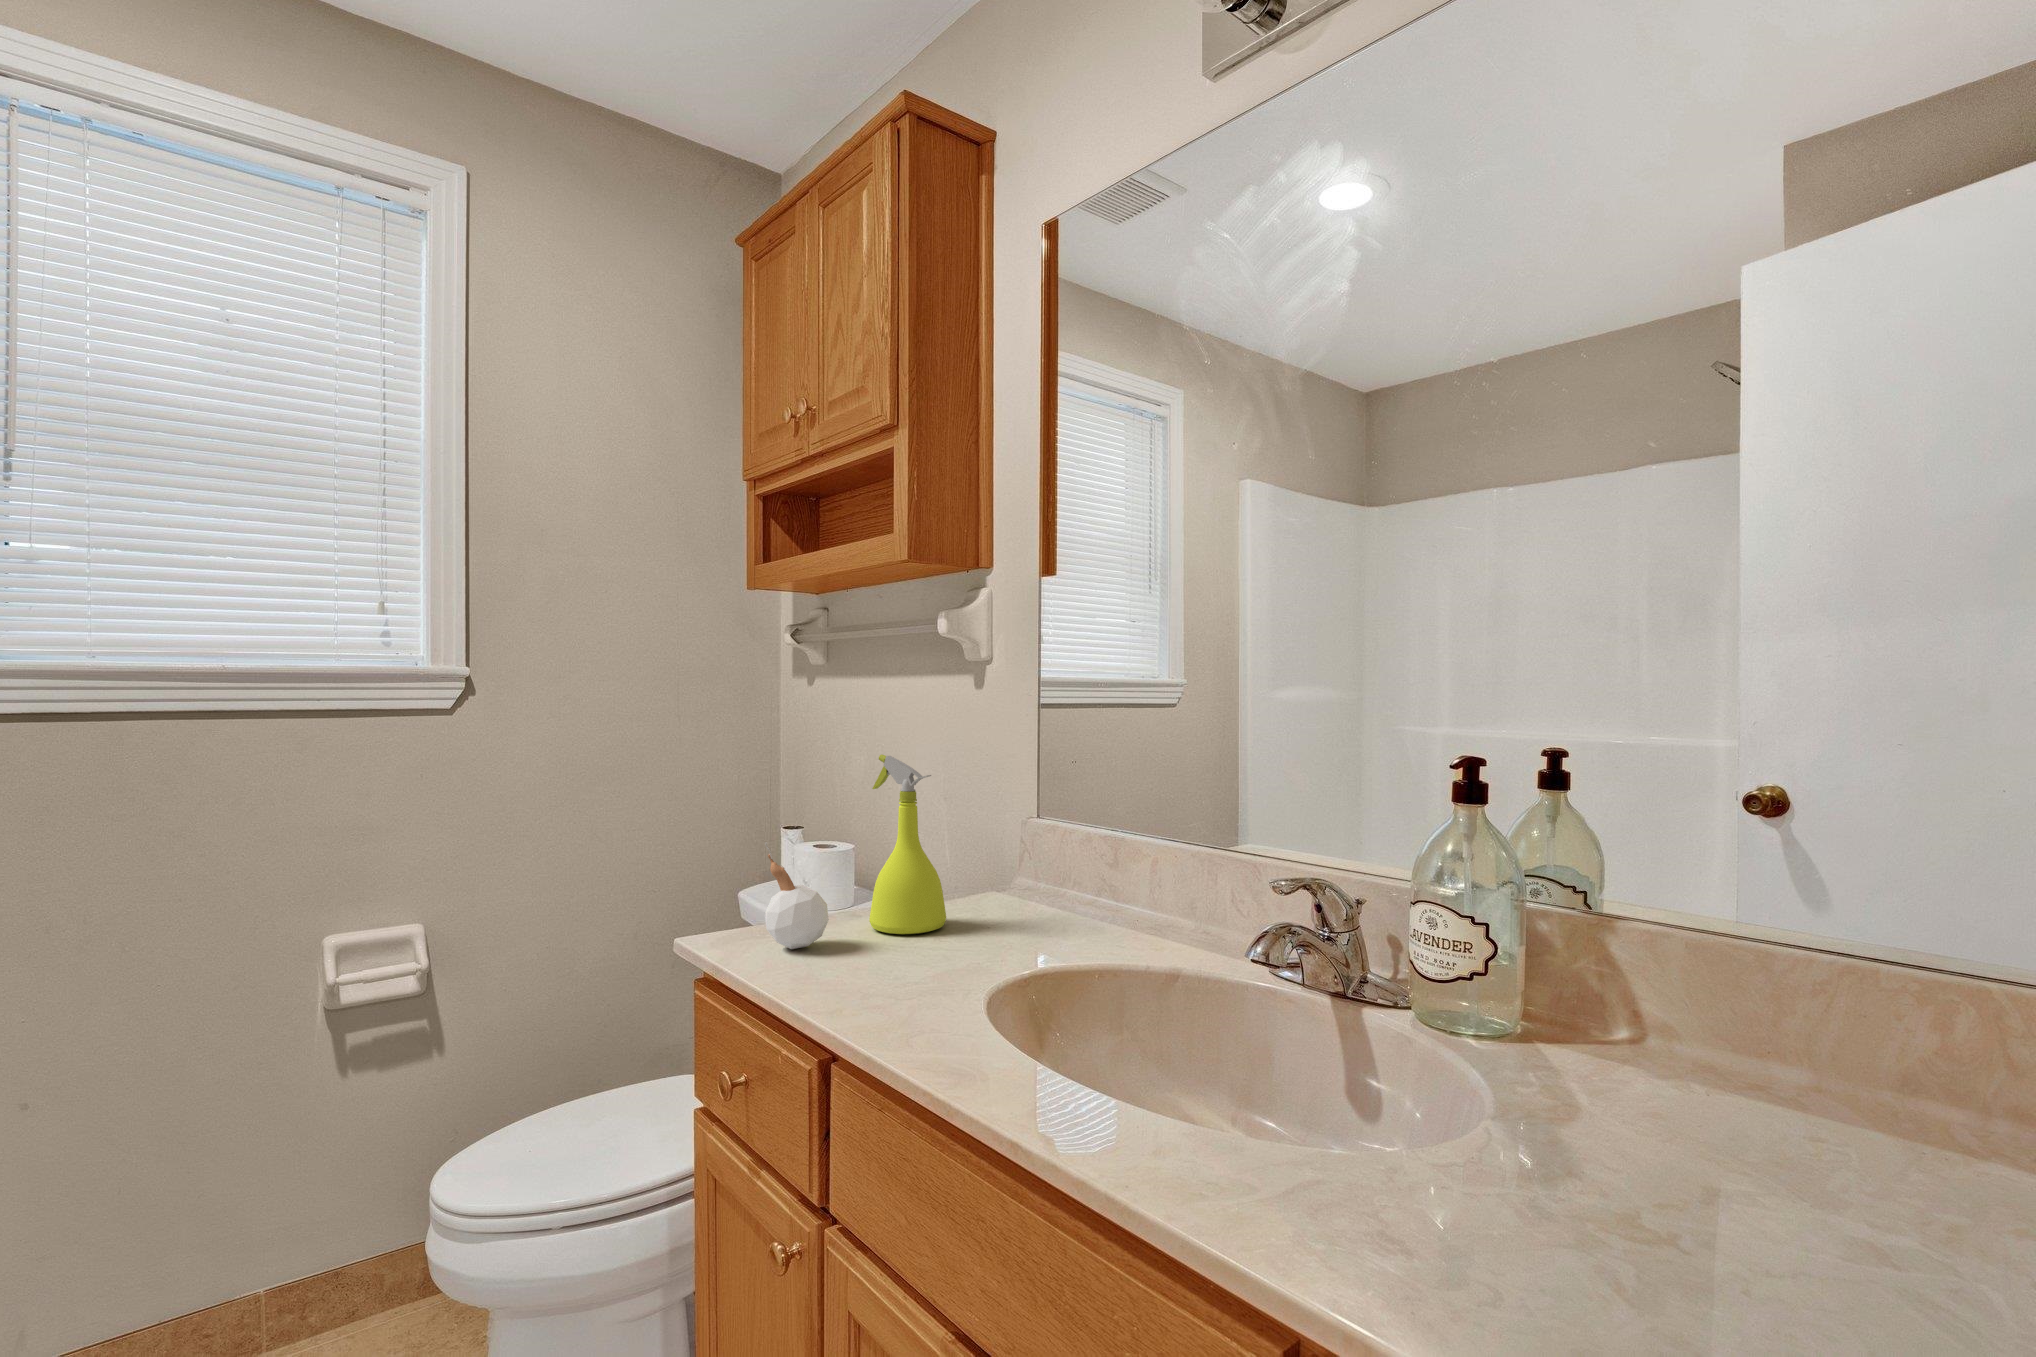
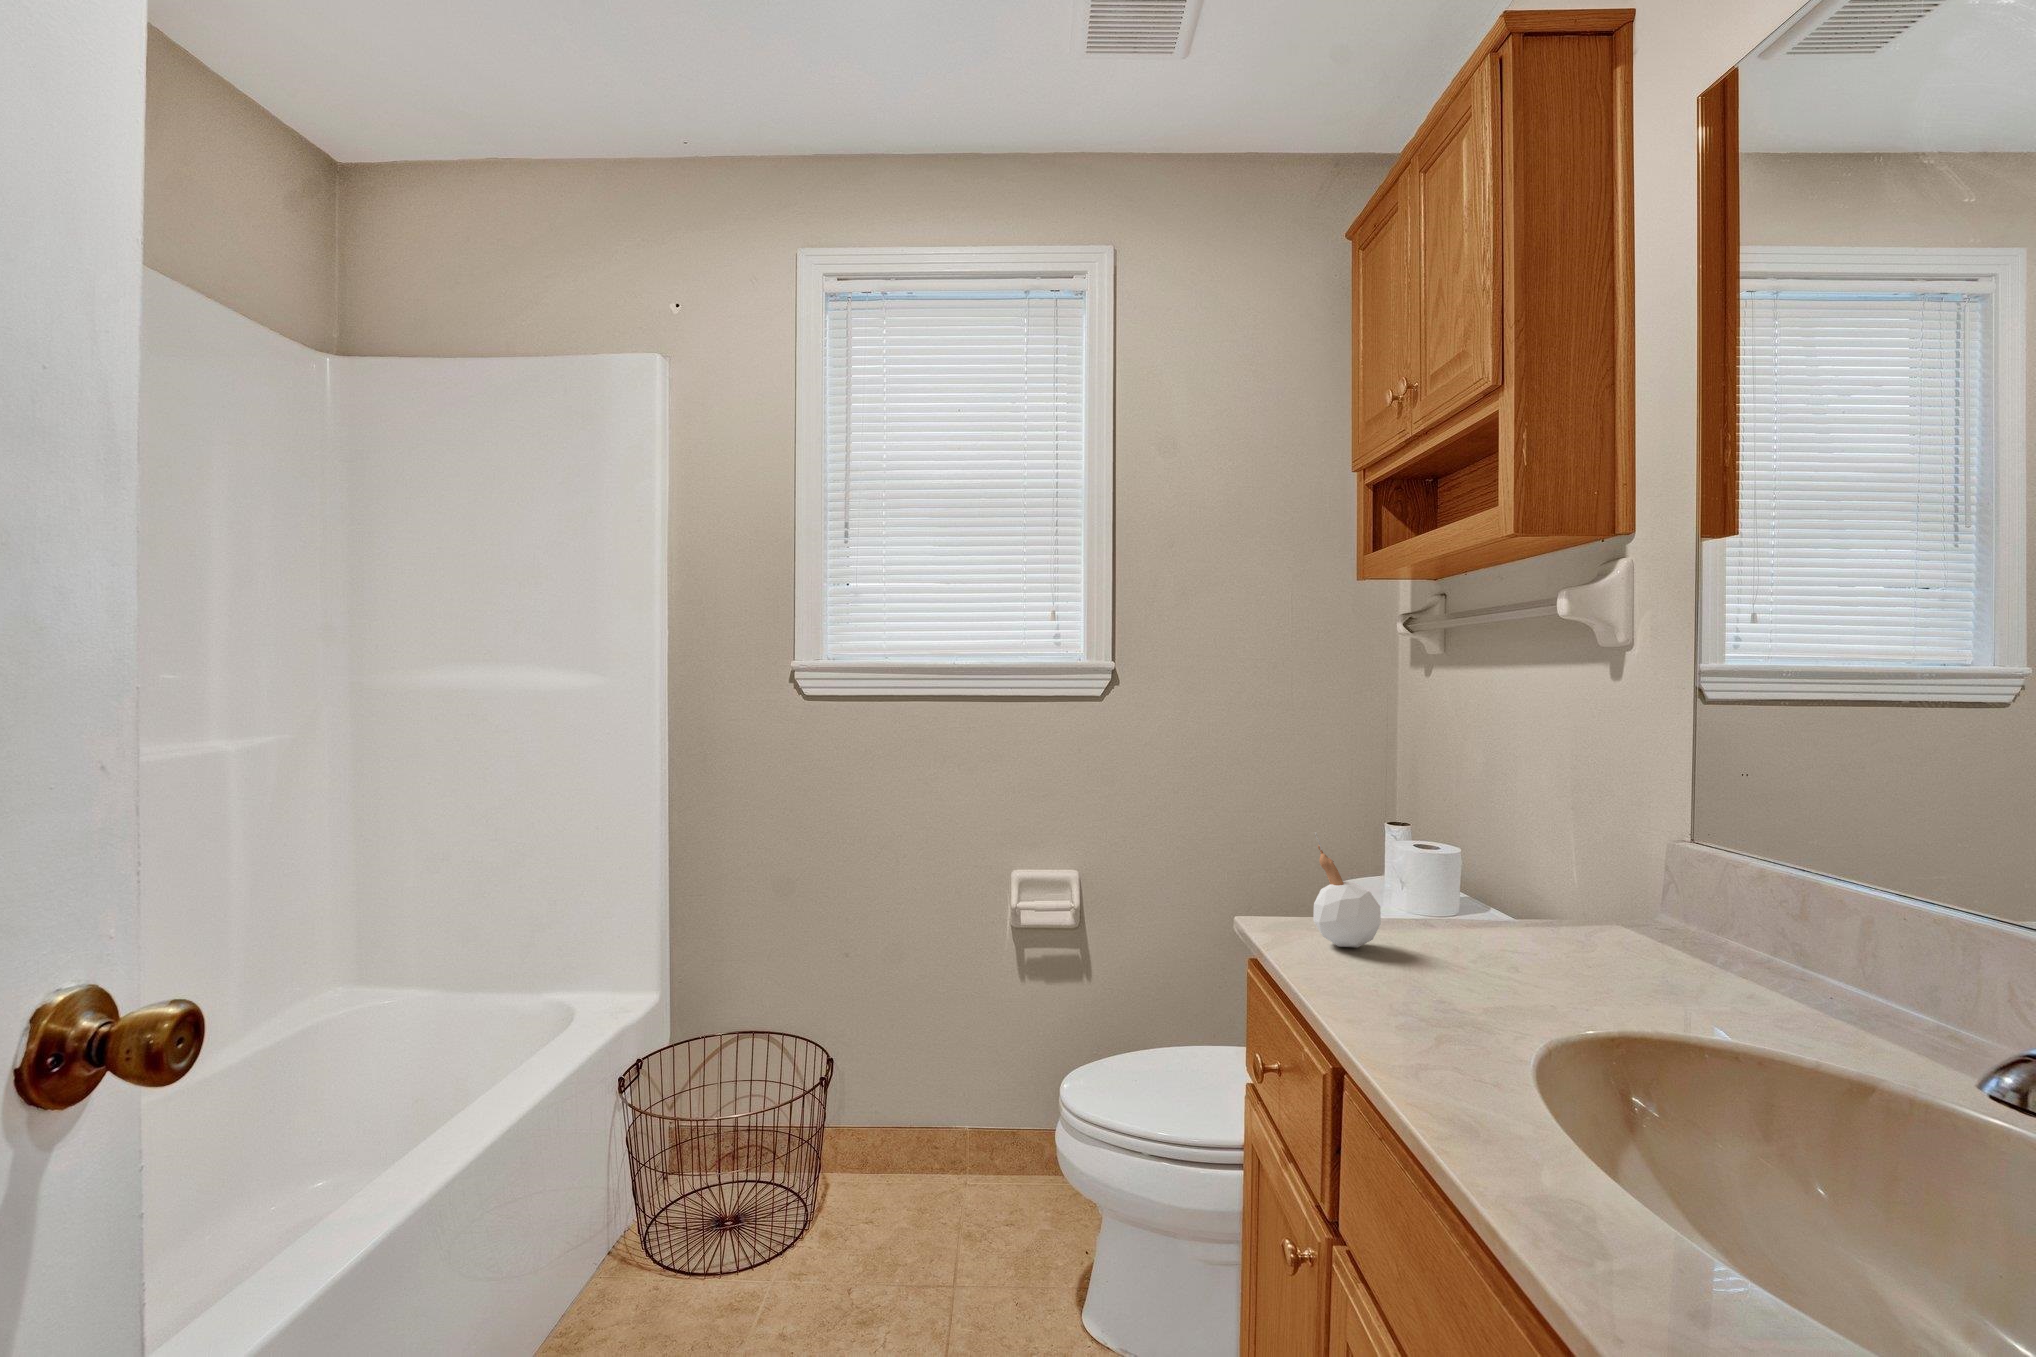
spray bottle: present [869,755,946,934] -> none [1438,752,1537,960]

